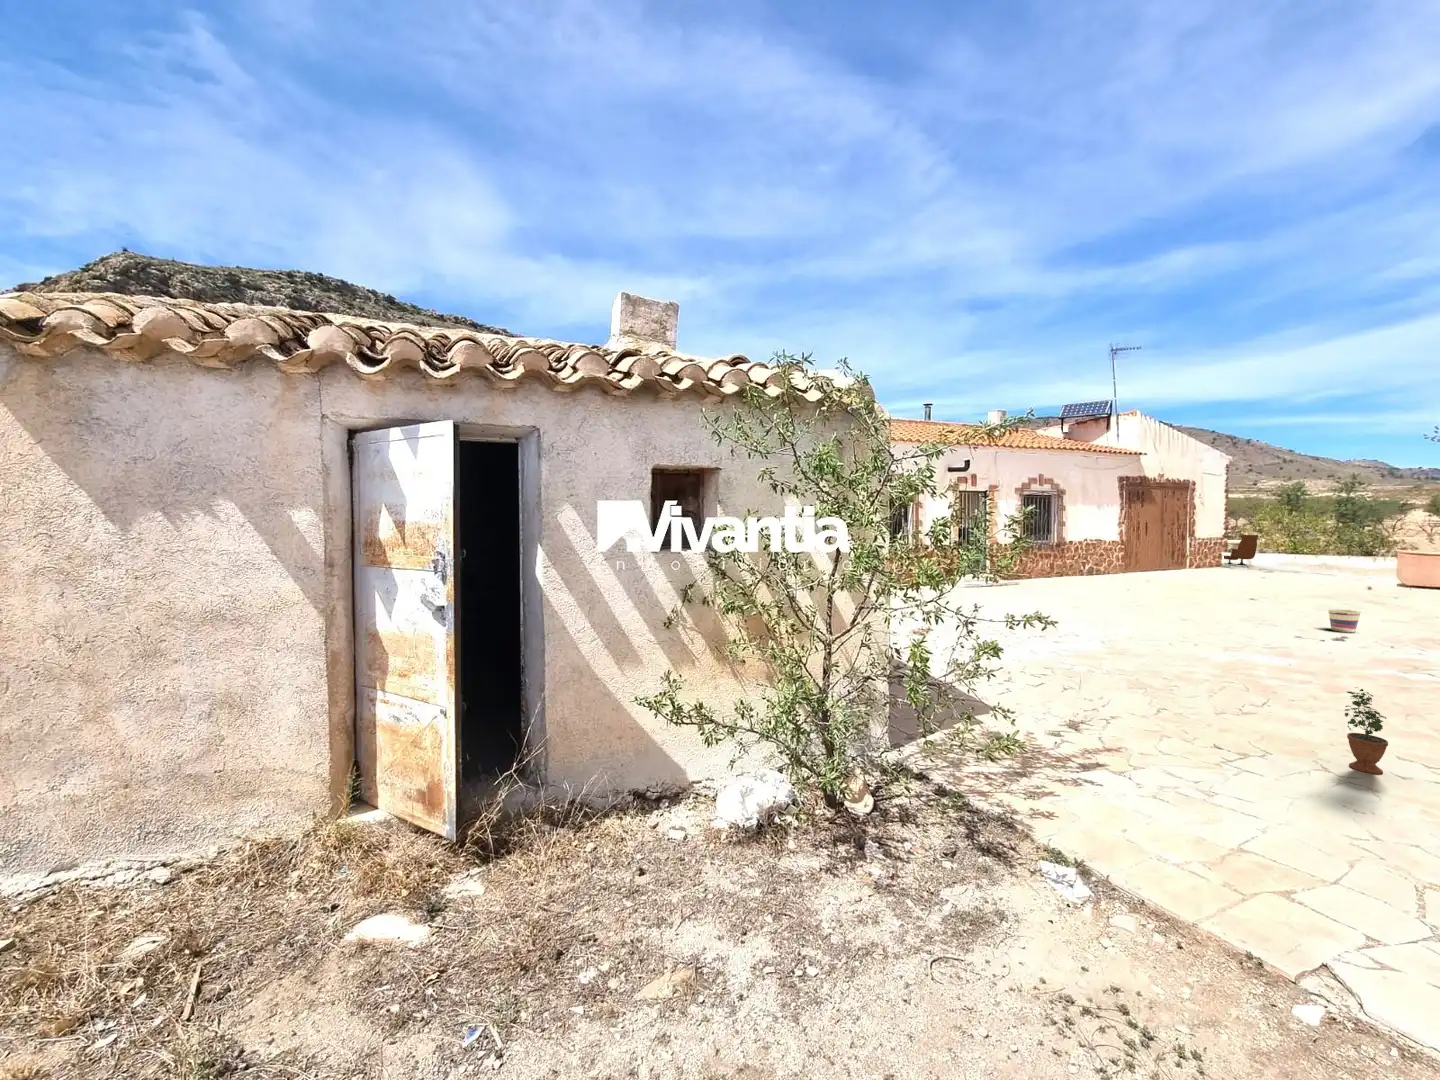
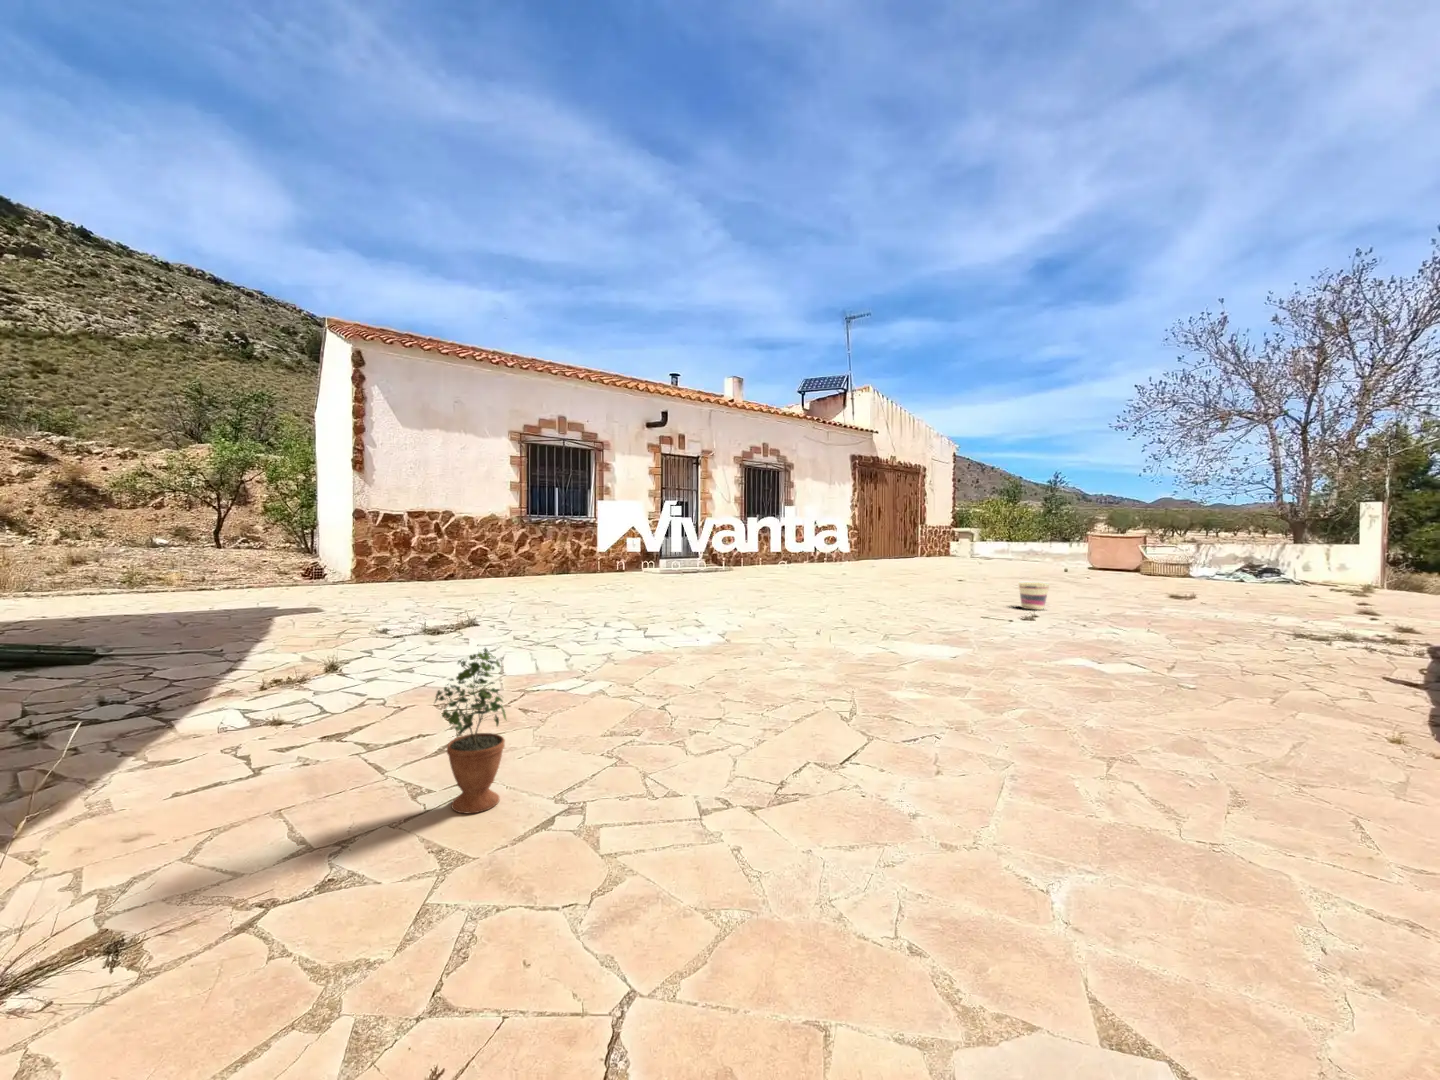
lounge chair: present [1224,535,1258,567] -> none [949,522,979,556]
potted plant: present [1345,689,1388,774] -> present [435,645,506,813]

